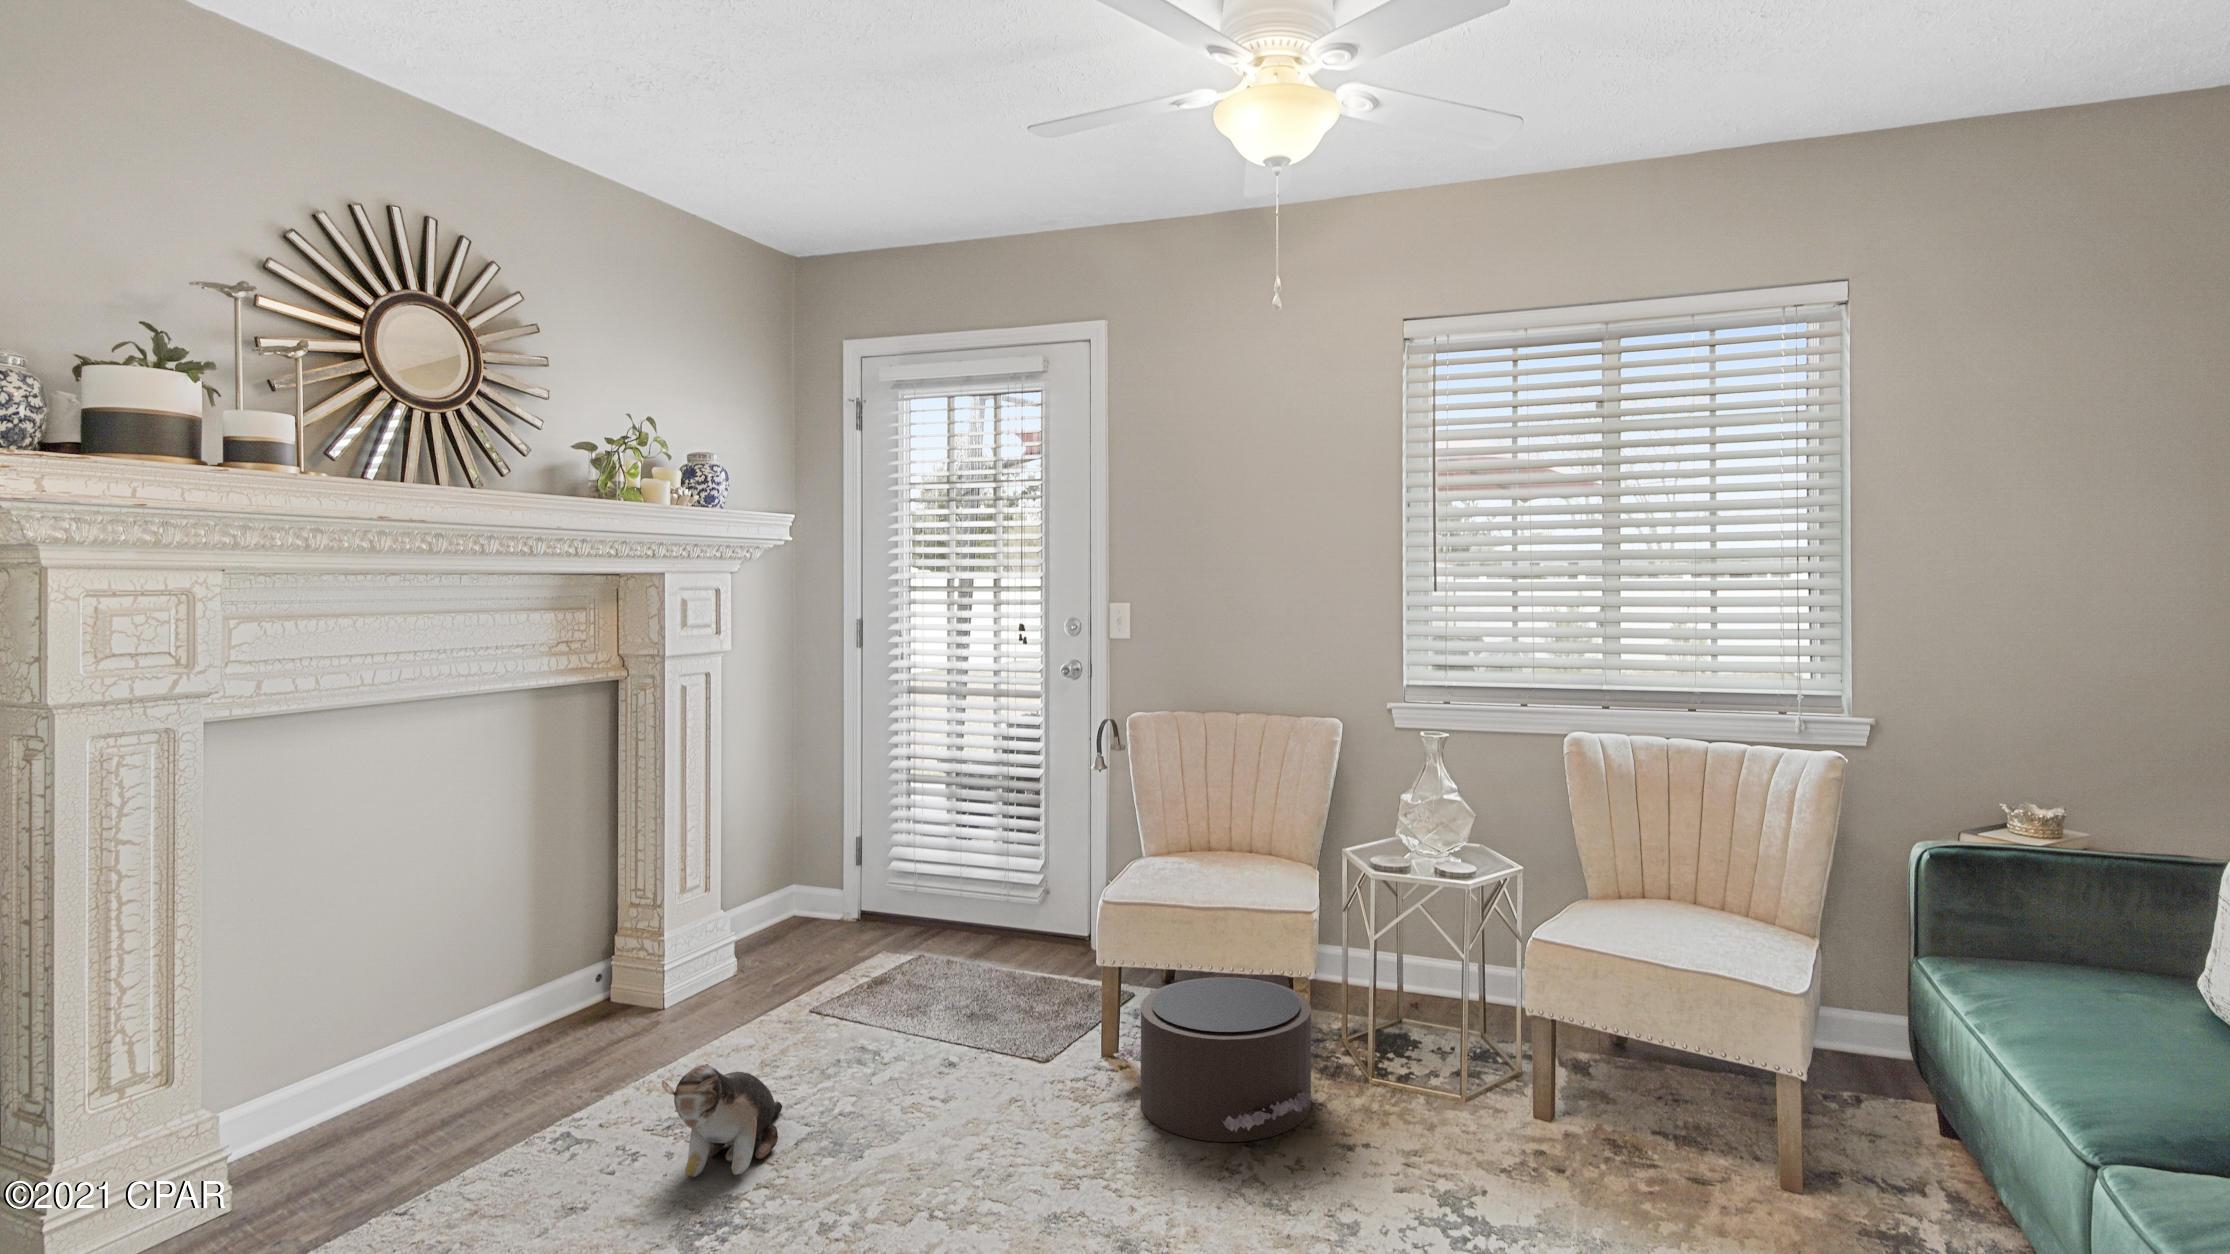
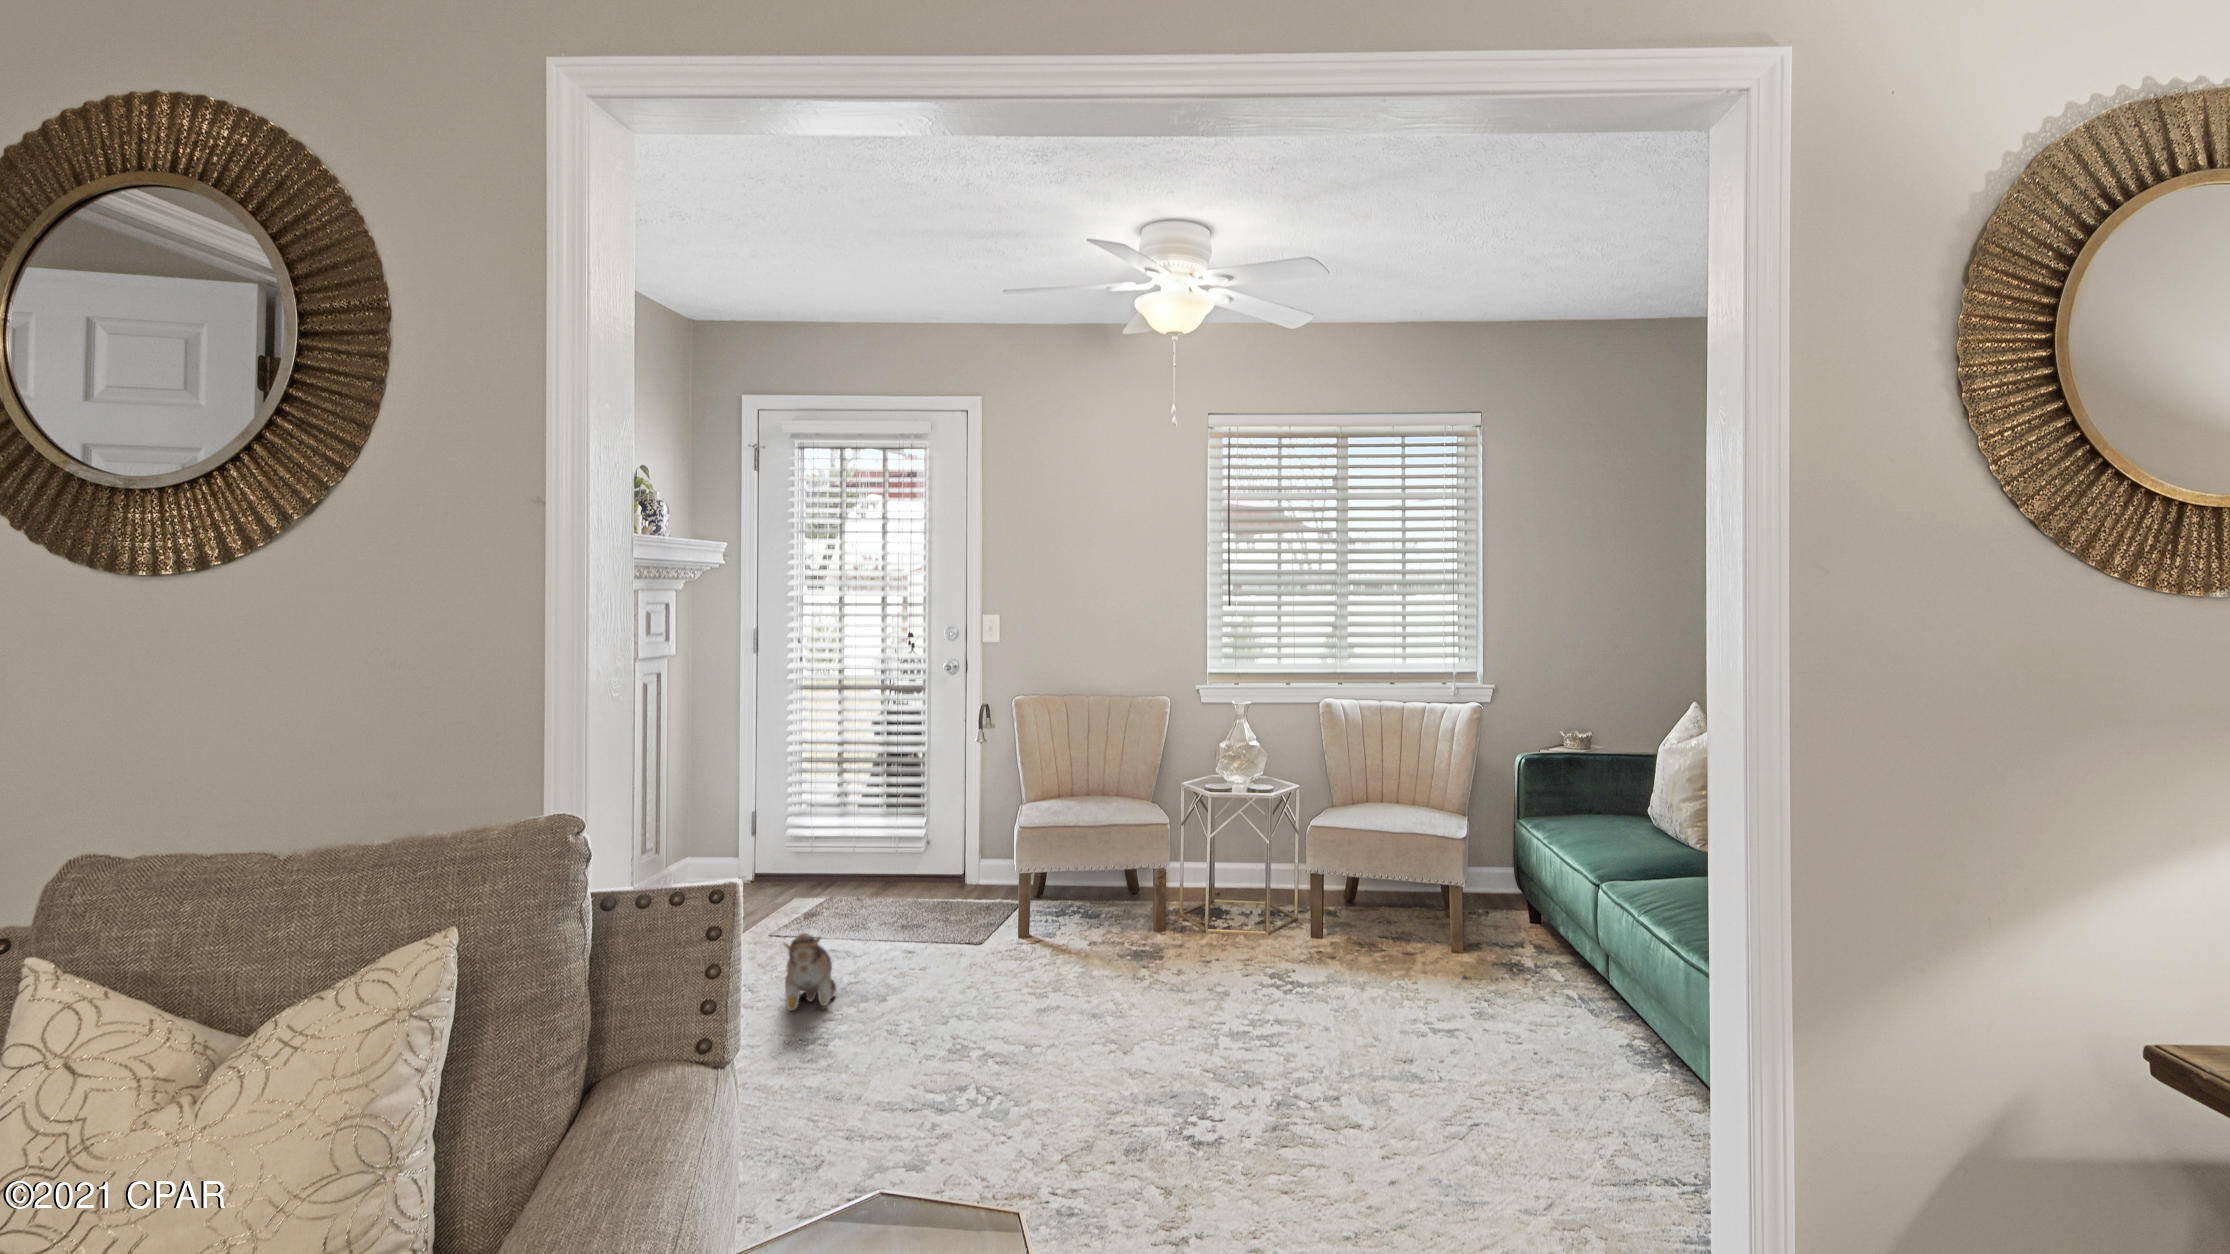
pouf: present [1114,977,1318,1142] -> none [1038,871,1185,965]

